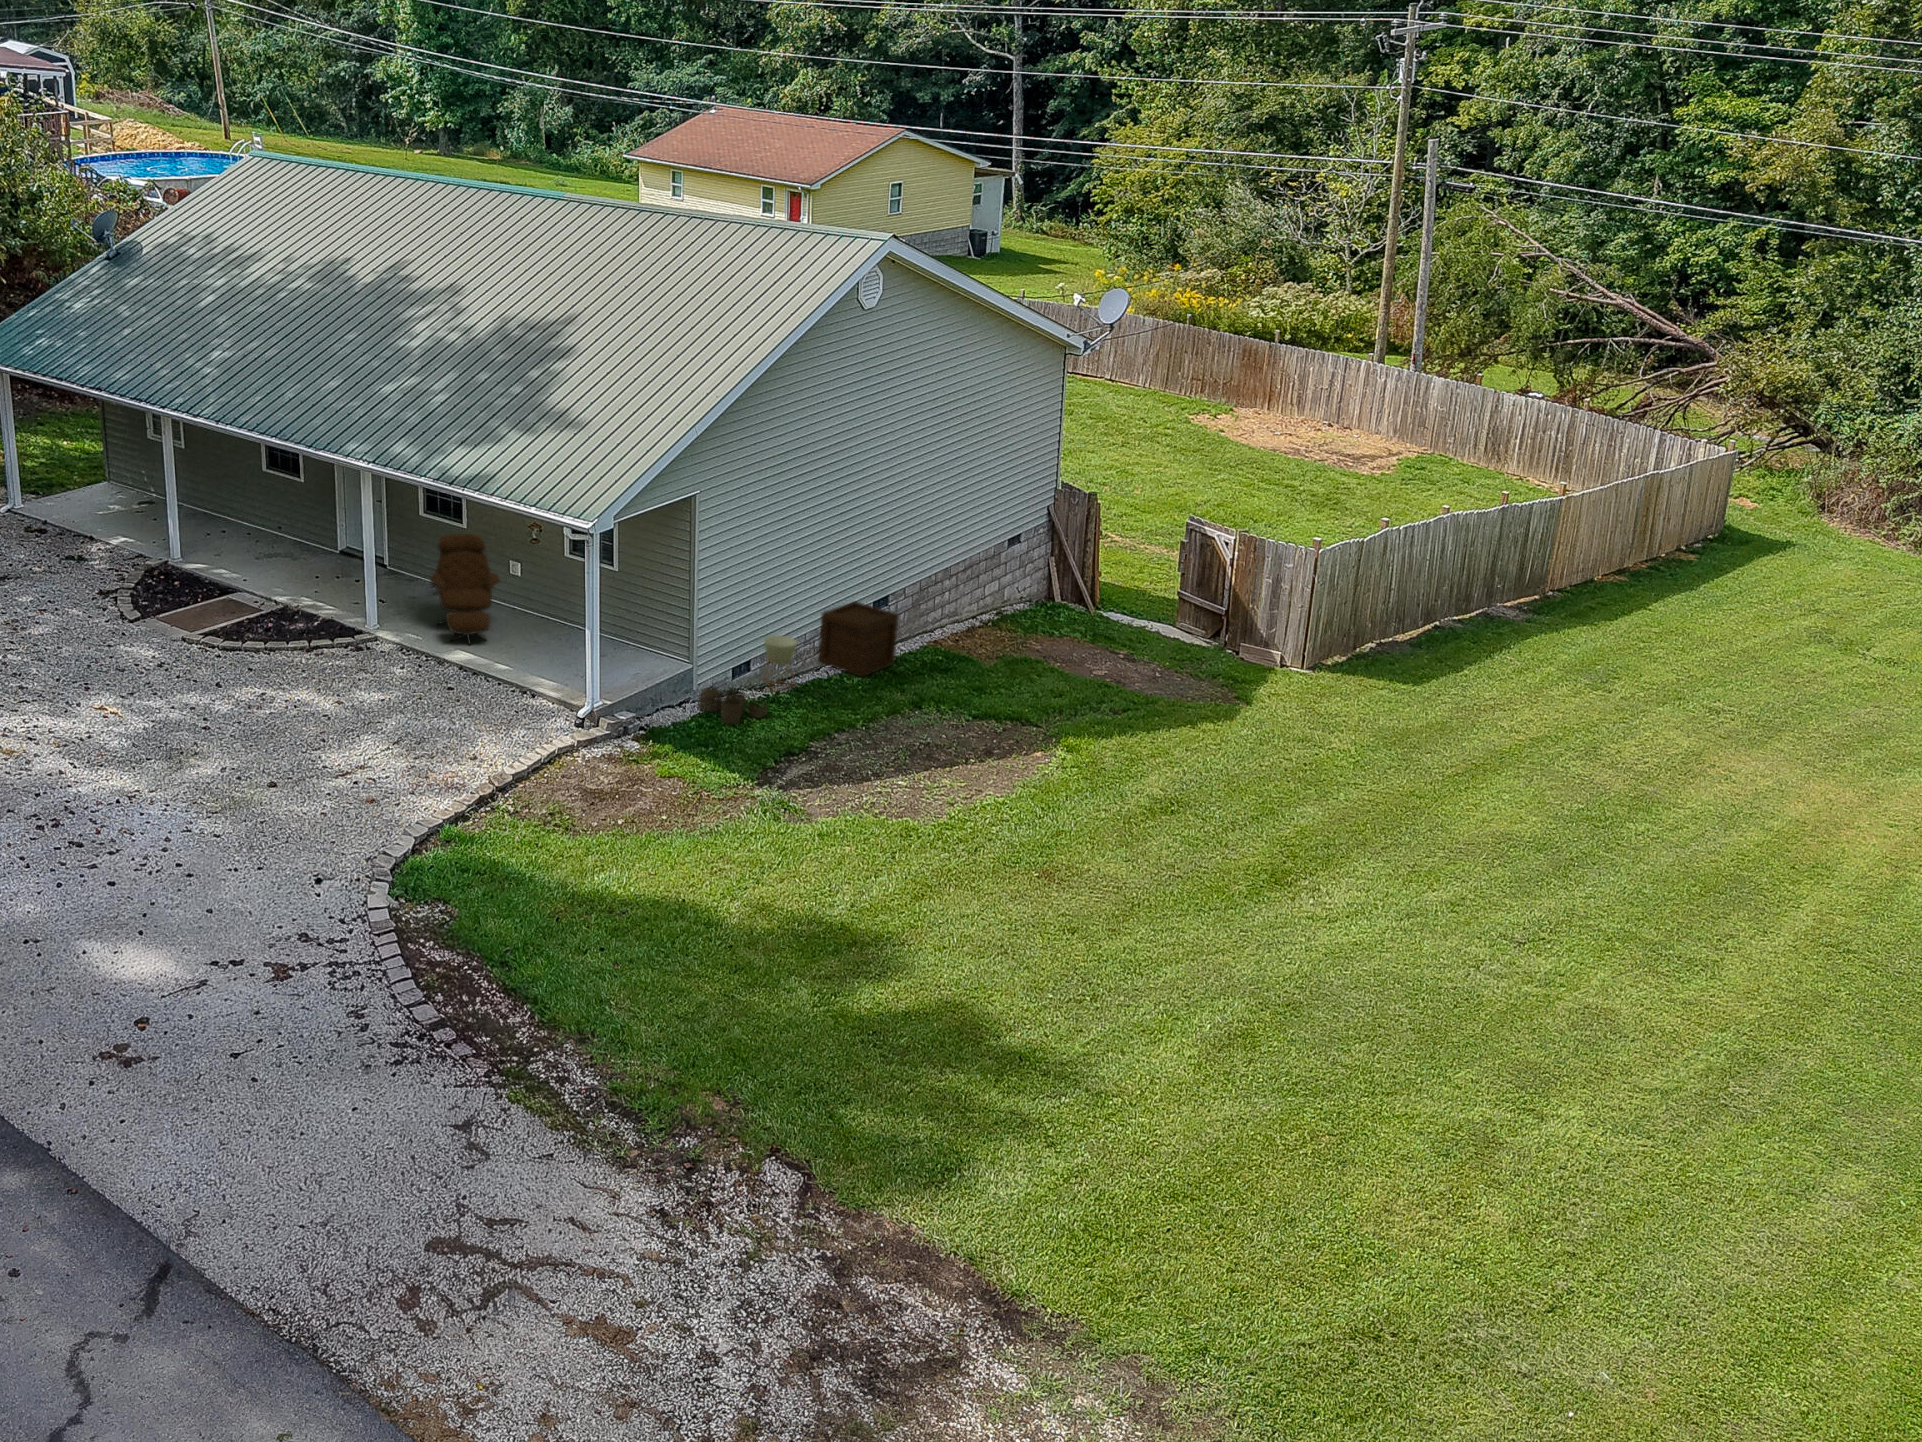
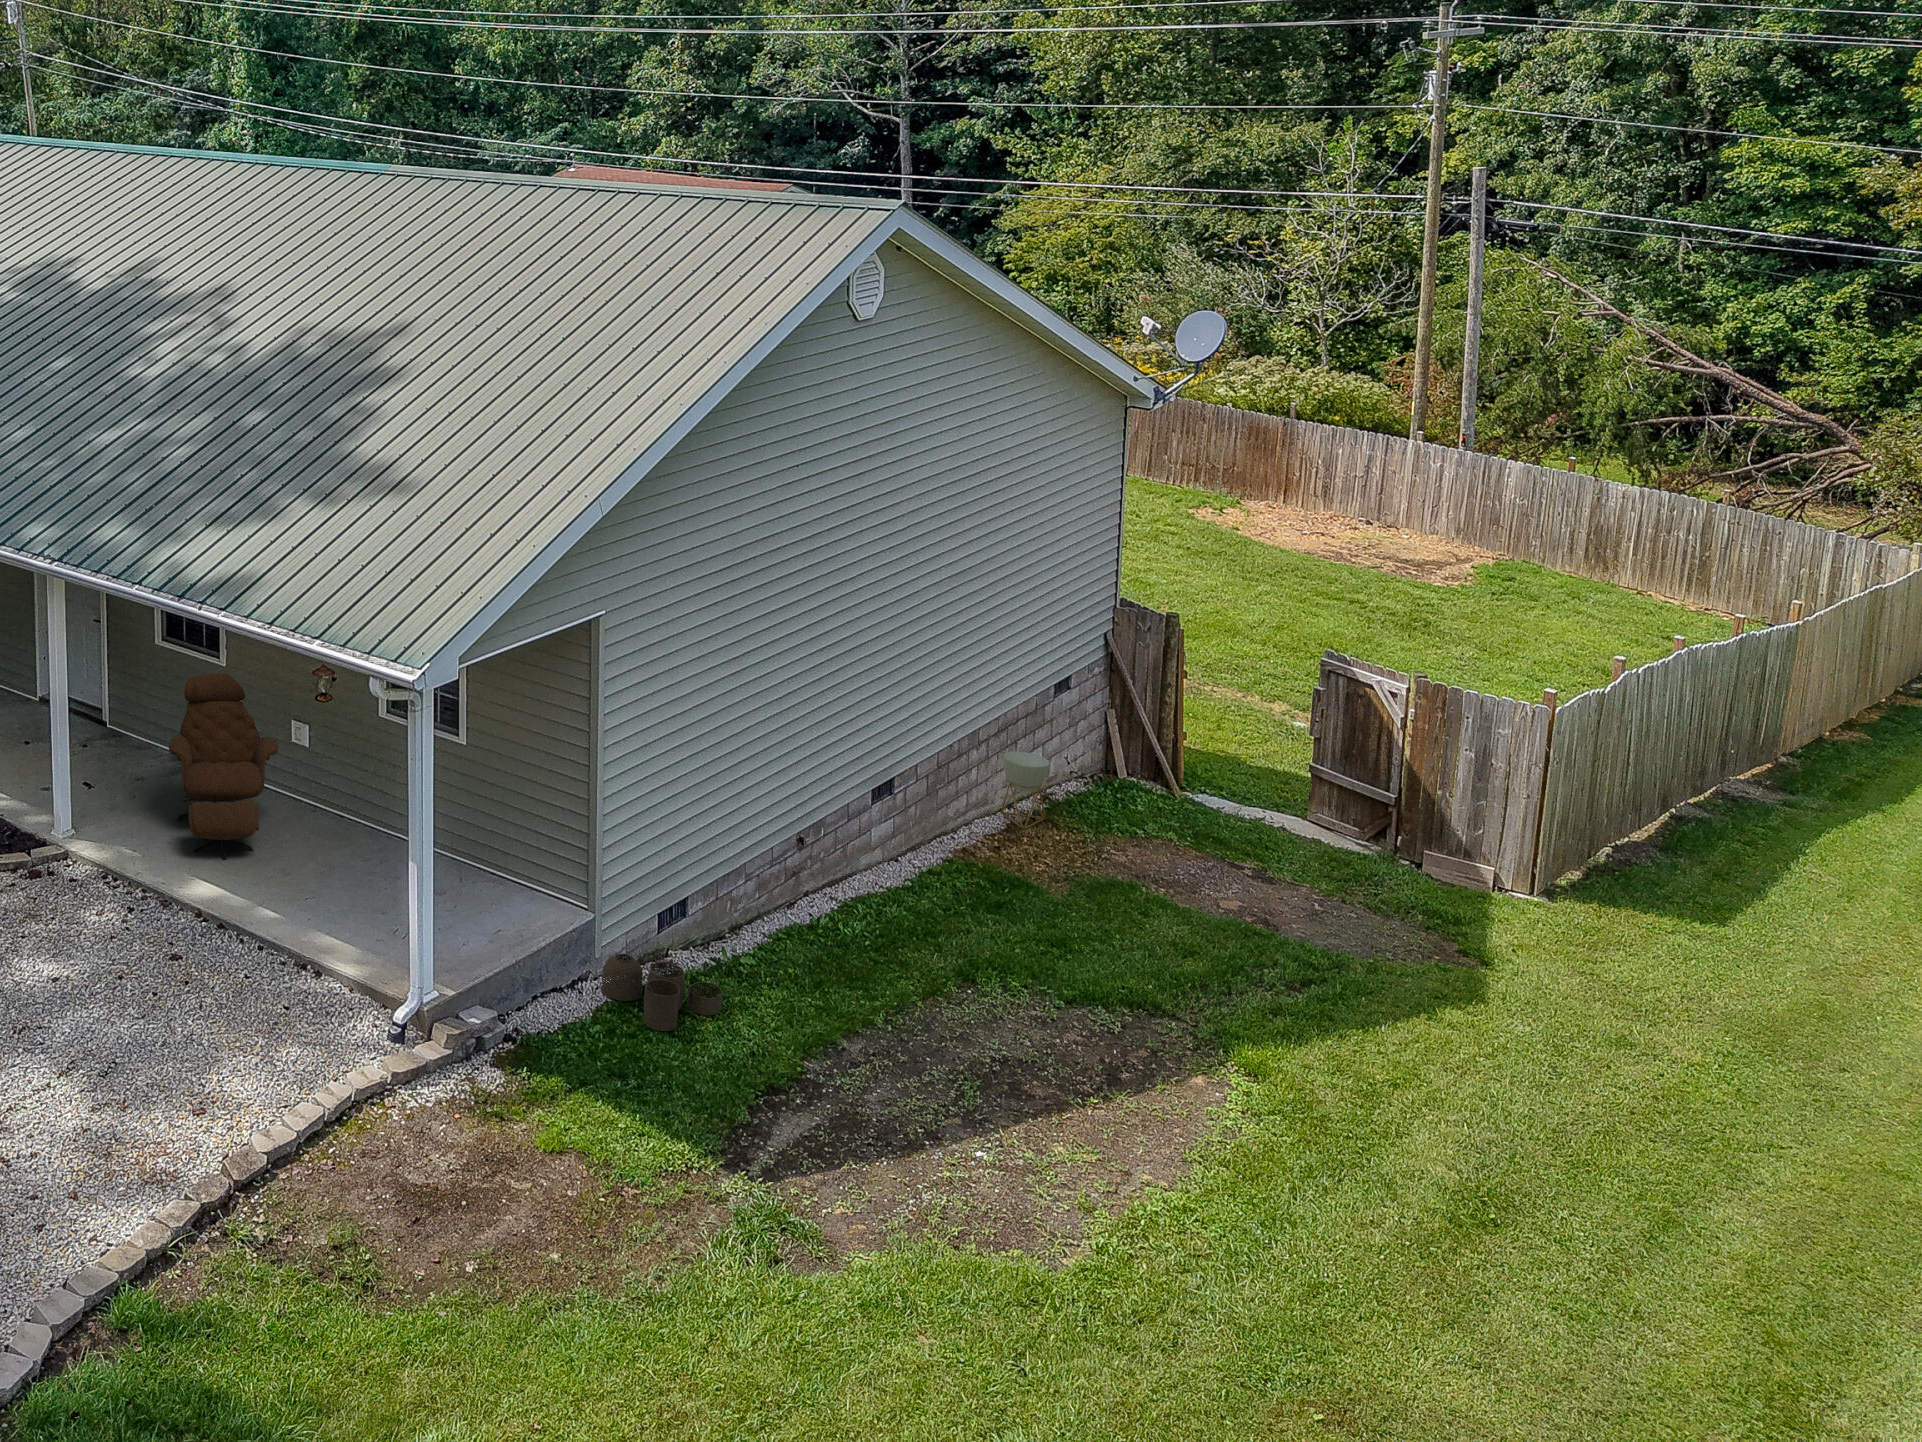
wooden crate: present [818,601,898,677] -> none [789,790,919,925]
planter: present [764,635,797,691] -> present [1001,751,1050,829]

